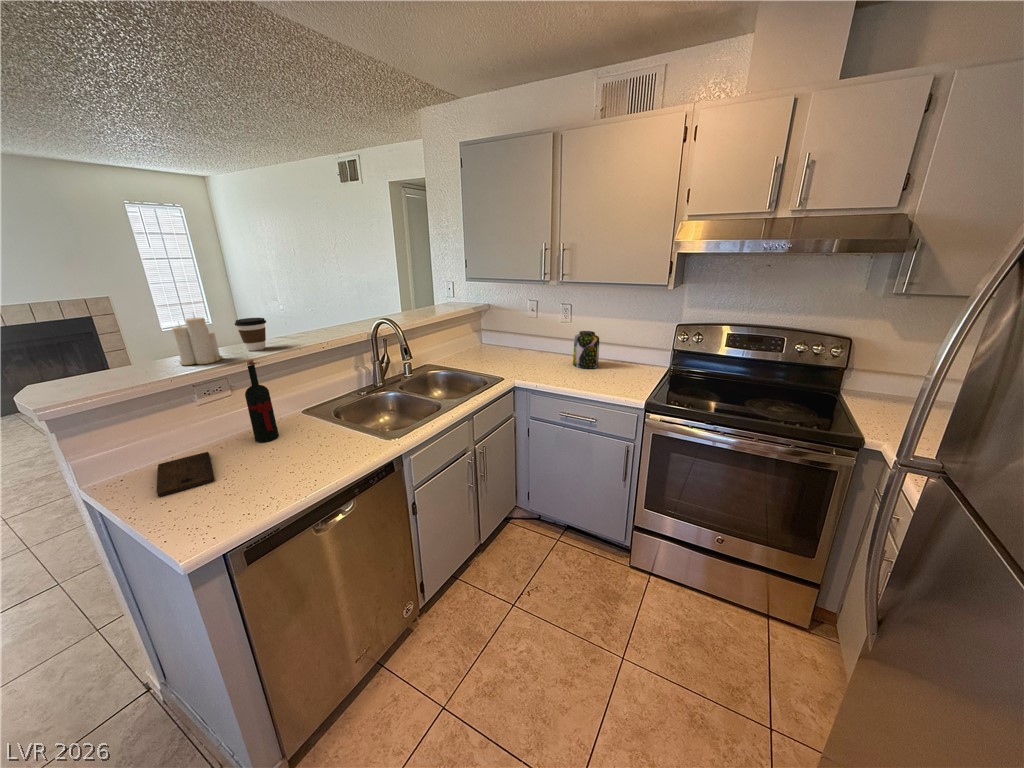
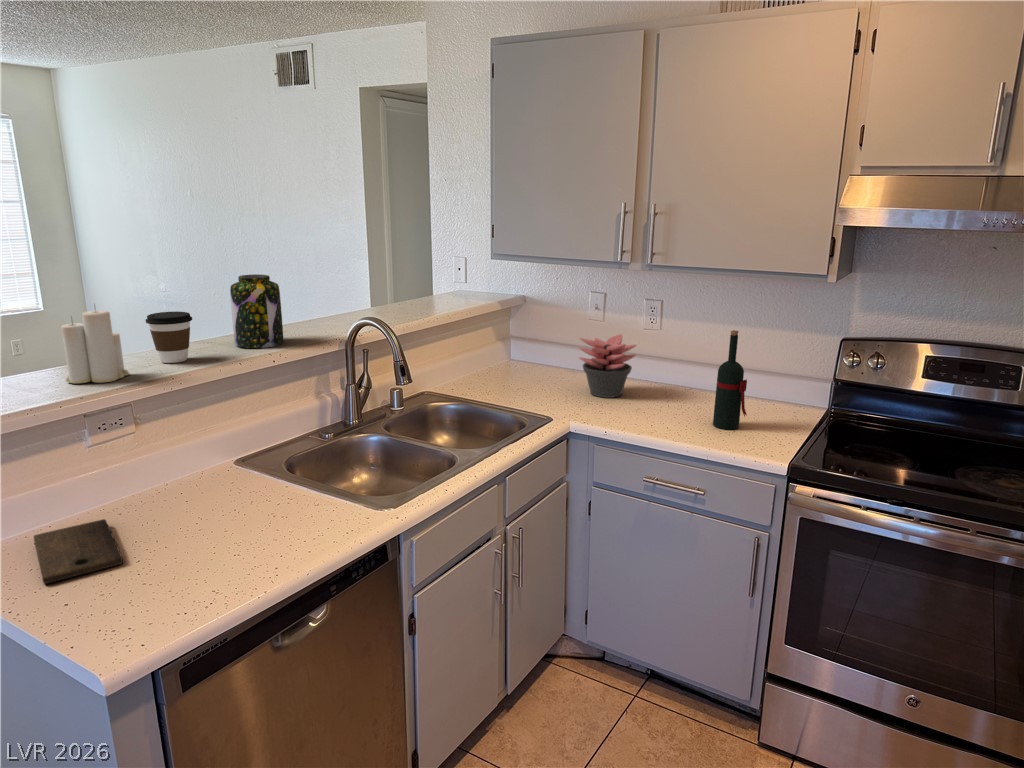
succulent plant: none [520,326,555,365] -> present [579,334,636,398]
jar: present [573,331,599,368] -> present [230,274,284,348]
wine bottle: present [245,359,279,442] -> present [713,330,747,430]

